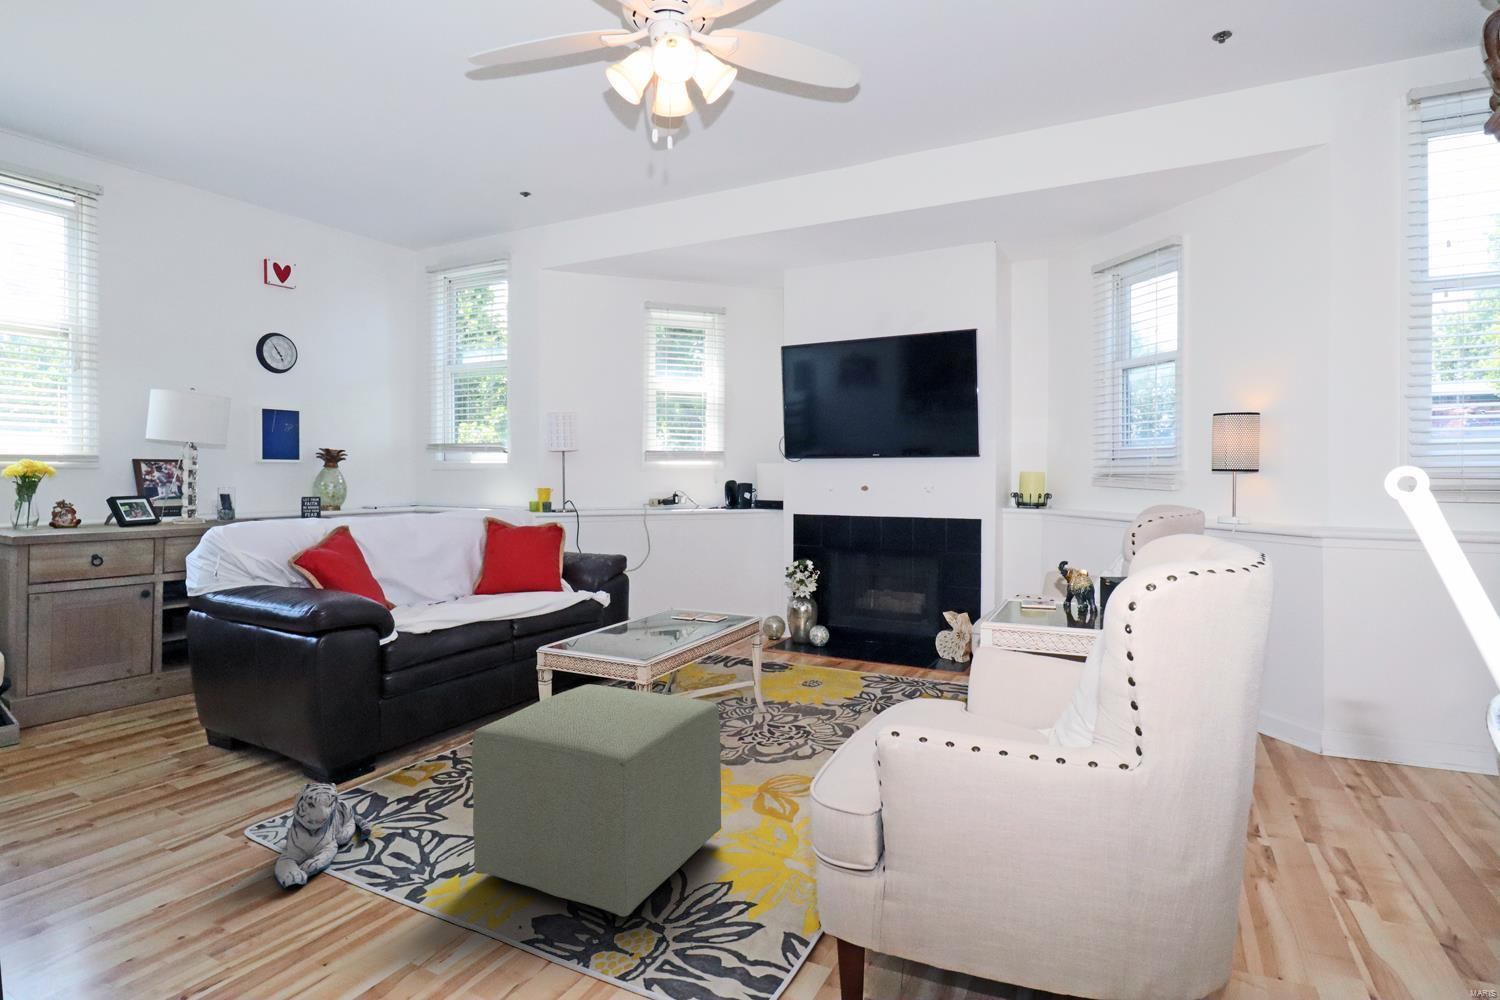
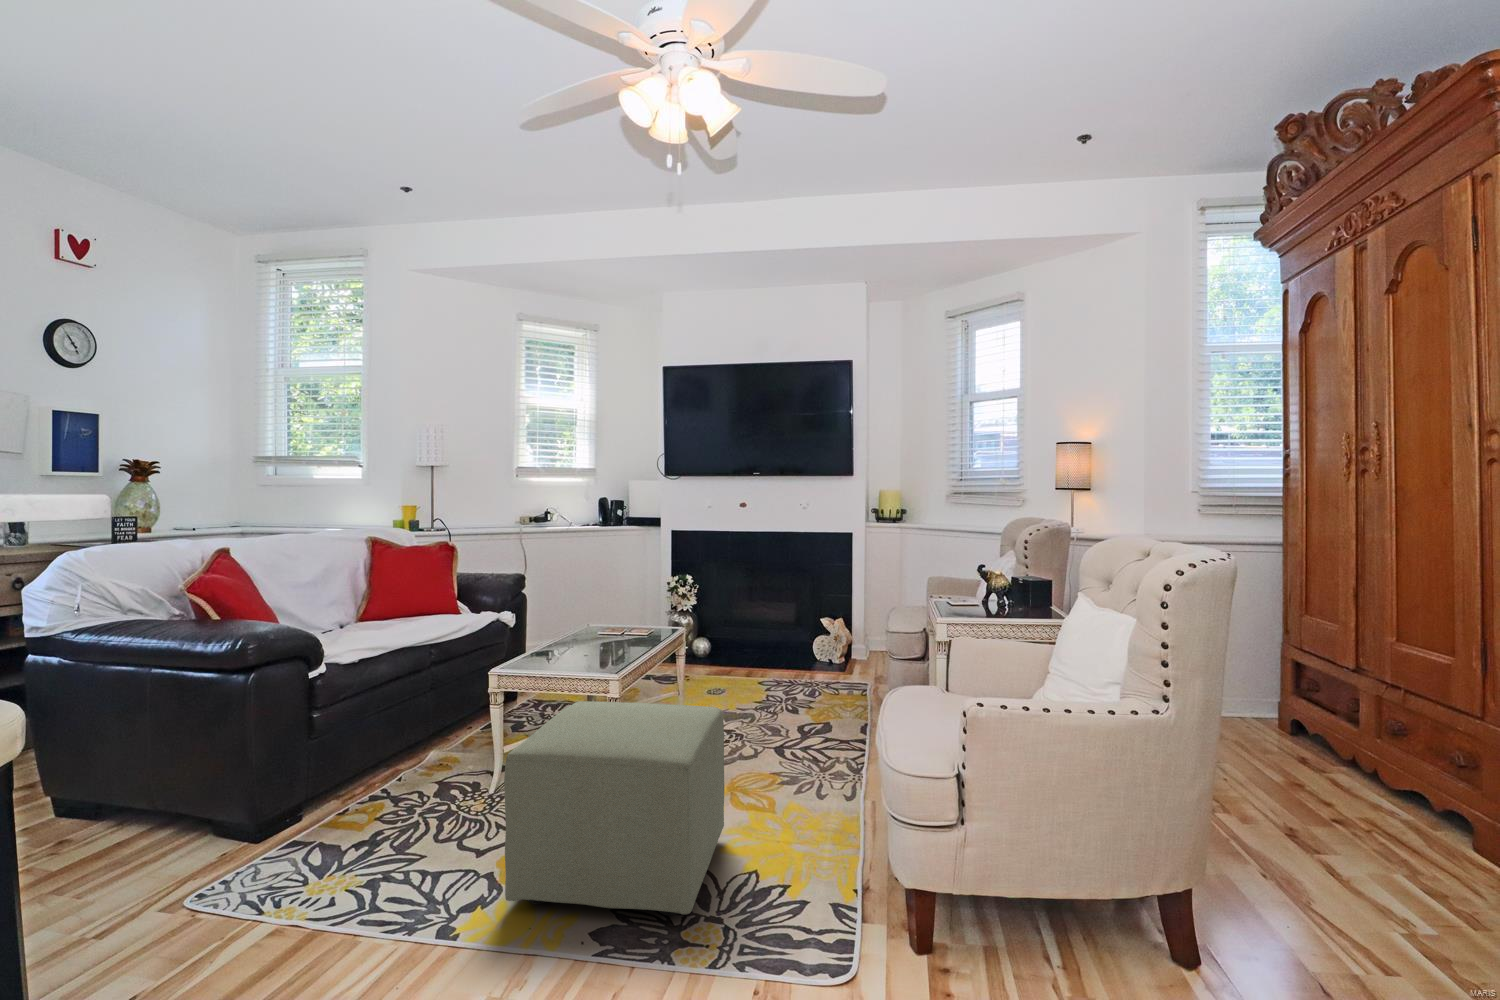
plush toy: present [275,783,371,889] -> none [259,831,354,953]

